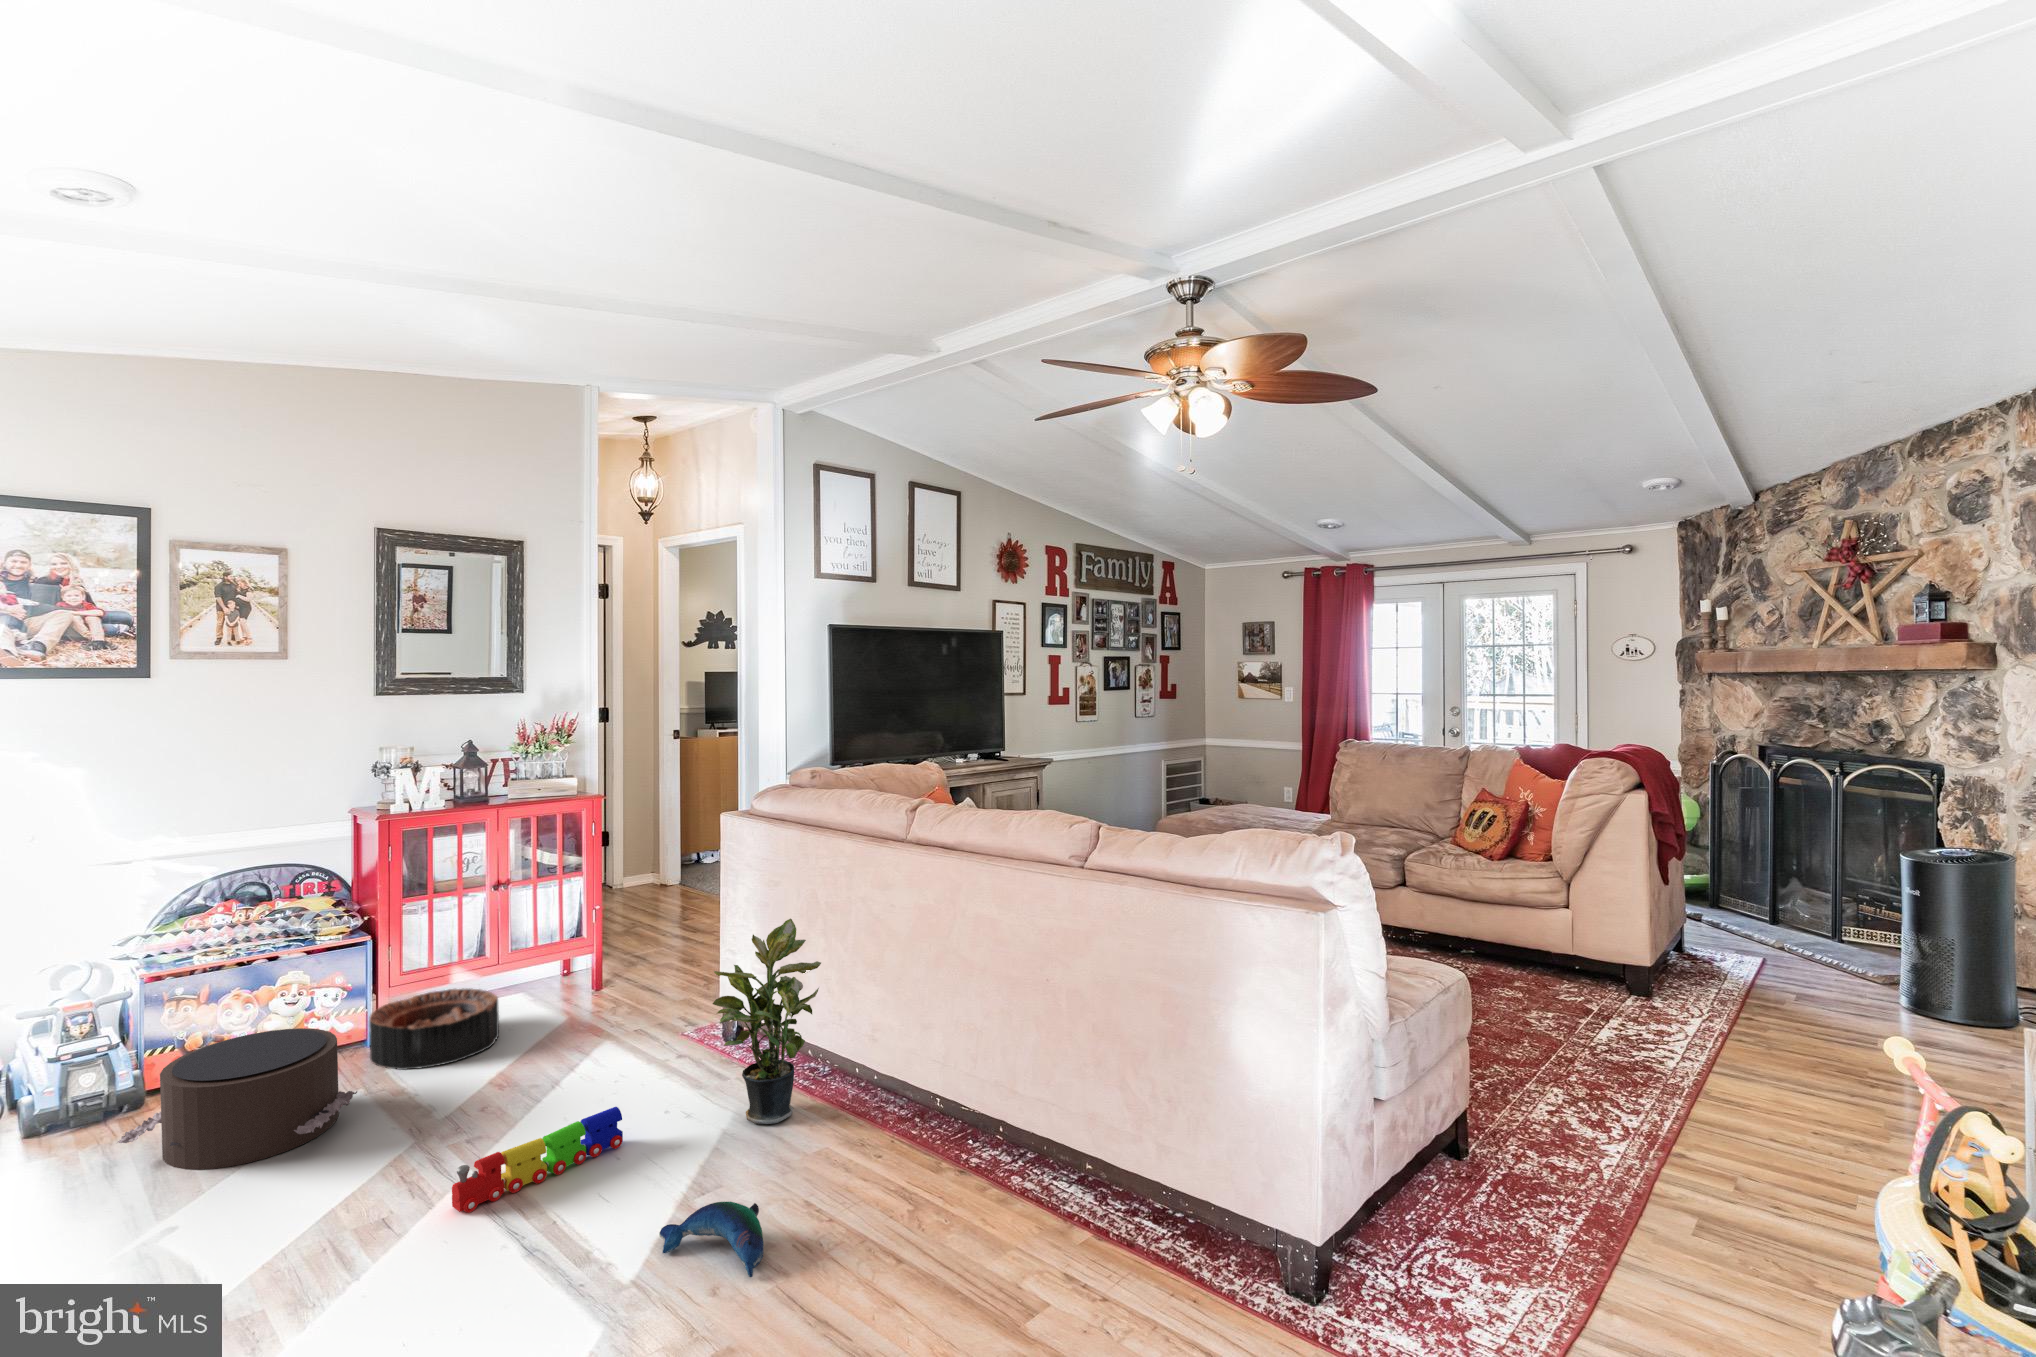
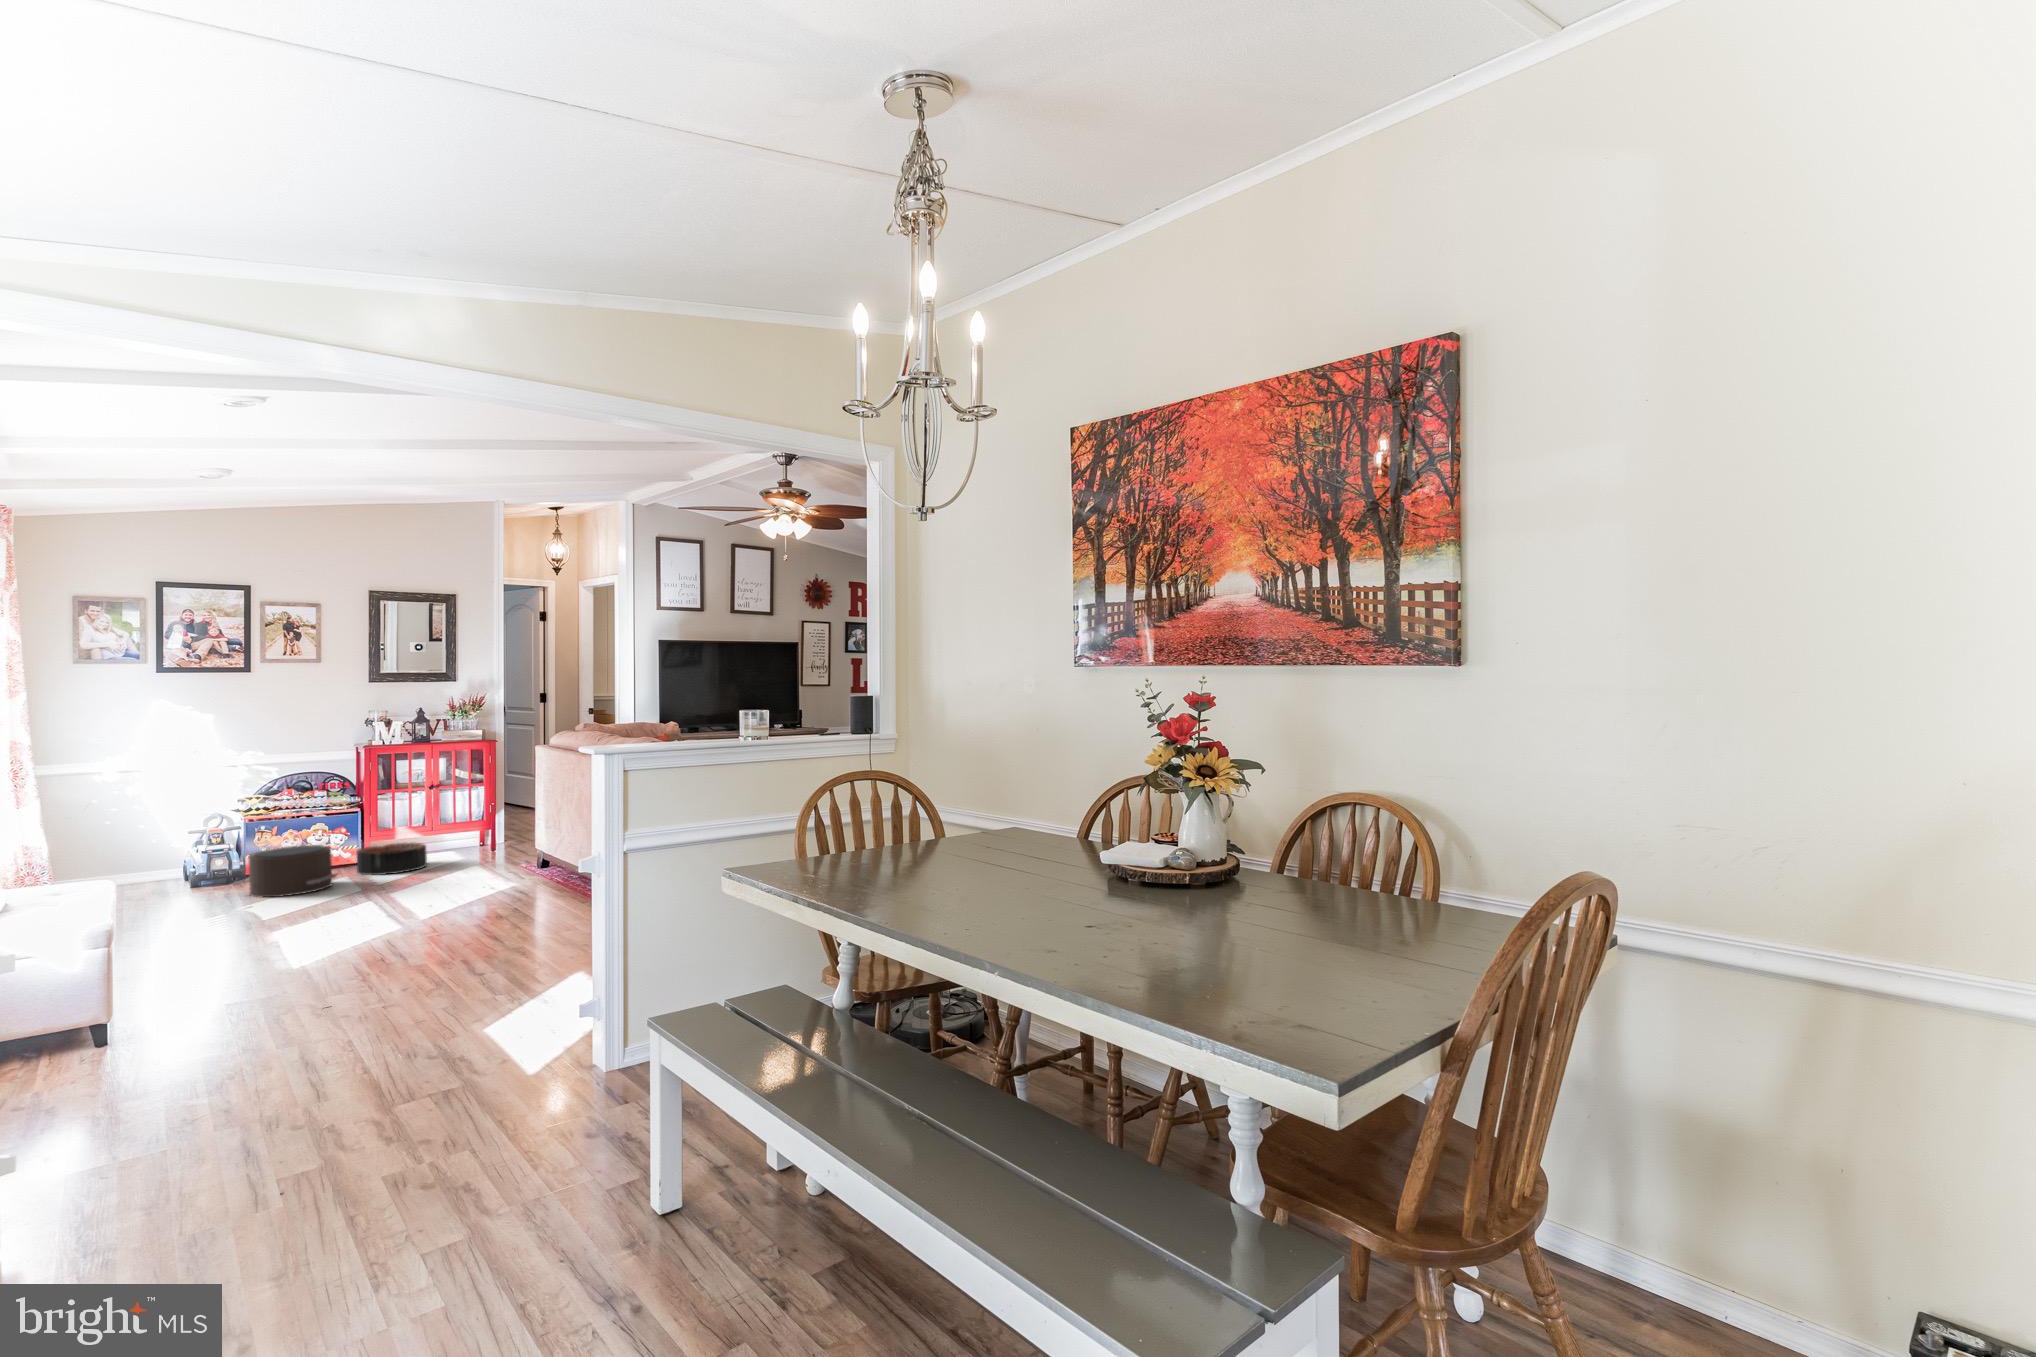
potted plant: present [713,919,821,1125] -> none [501,789,561,891]
toy train: present [452,1107,623,1213] -> none [364,876,454,908]
plush toy: present [660,1202,764,1277] -> none [441,898,486,921]

